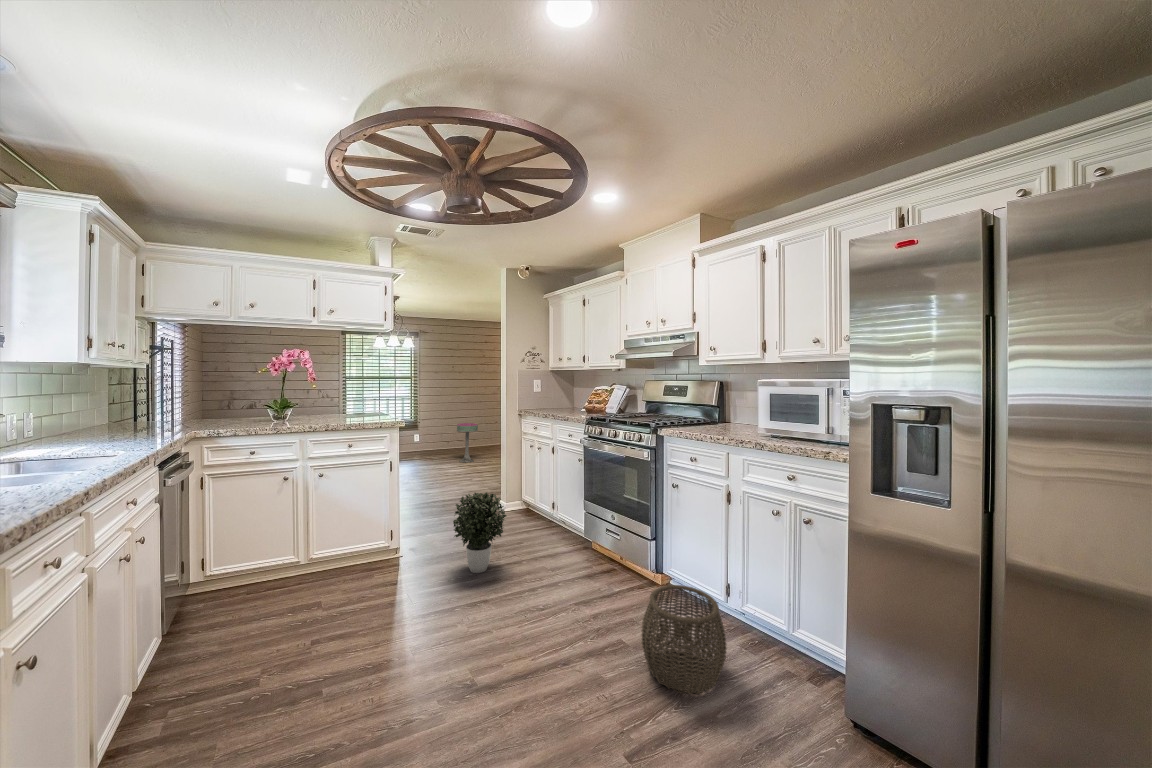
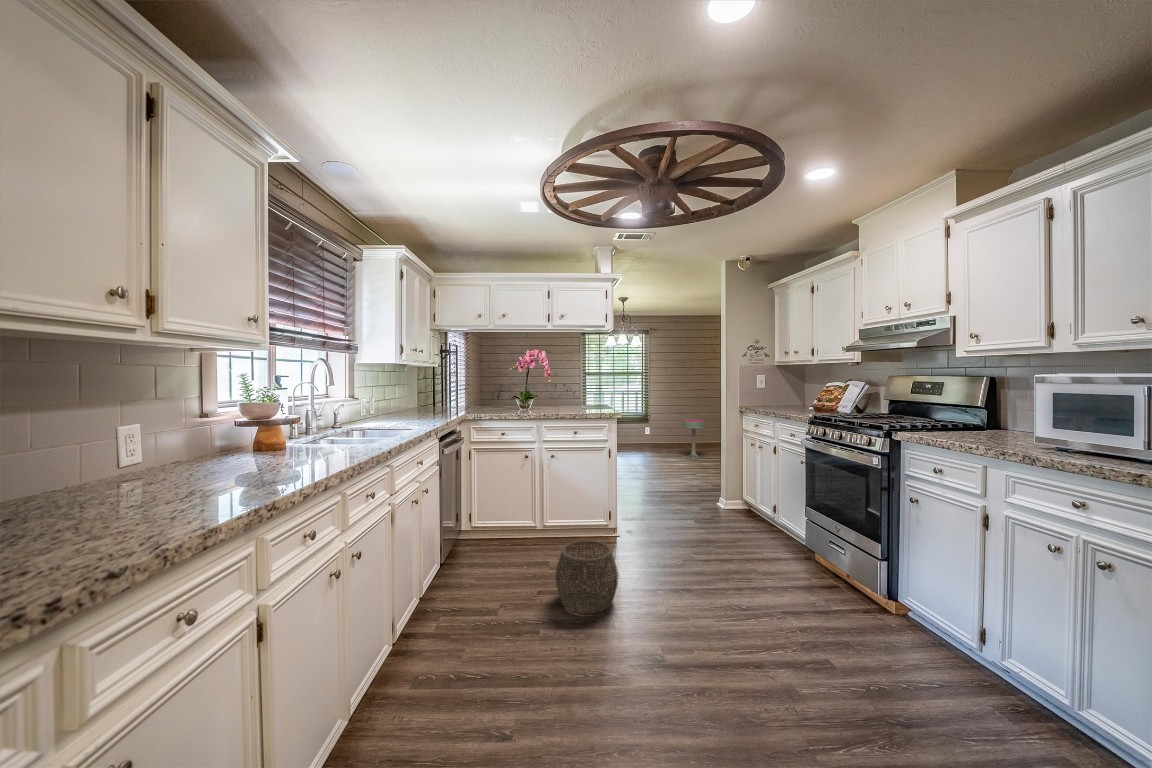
potted plant: present [453,492,507,573] -> none [666,484,717,560]
woven basket: present [641,585,727,694] -> present [555,540,618,614]

